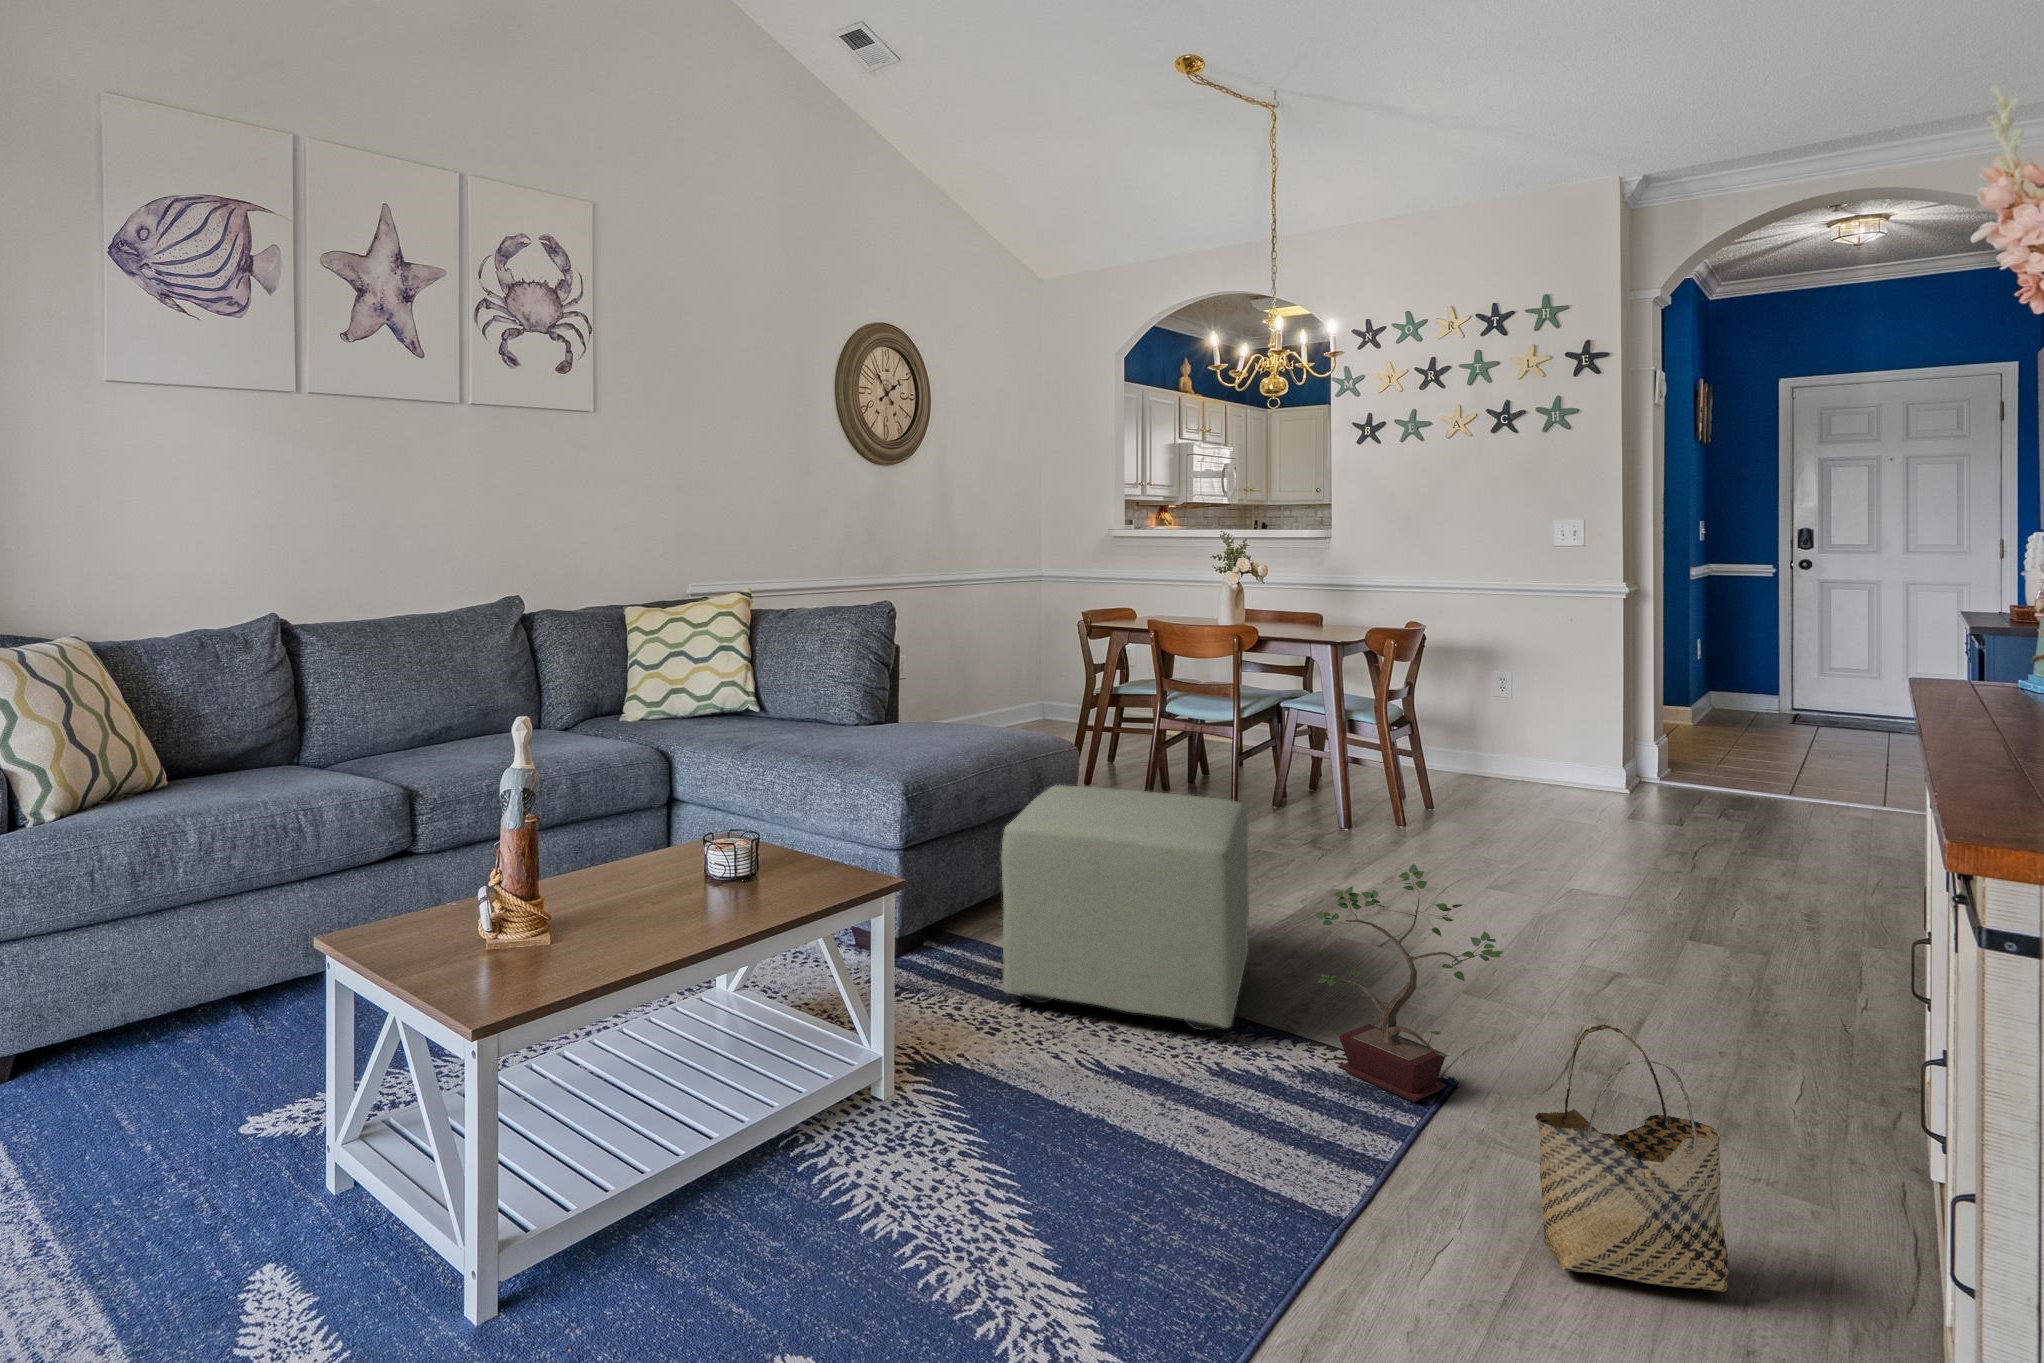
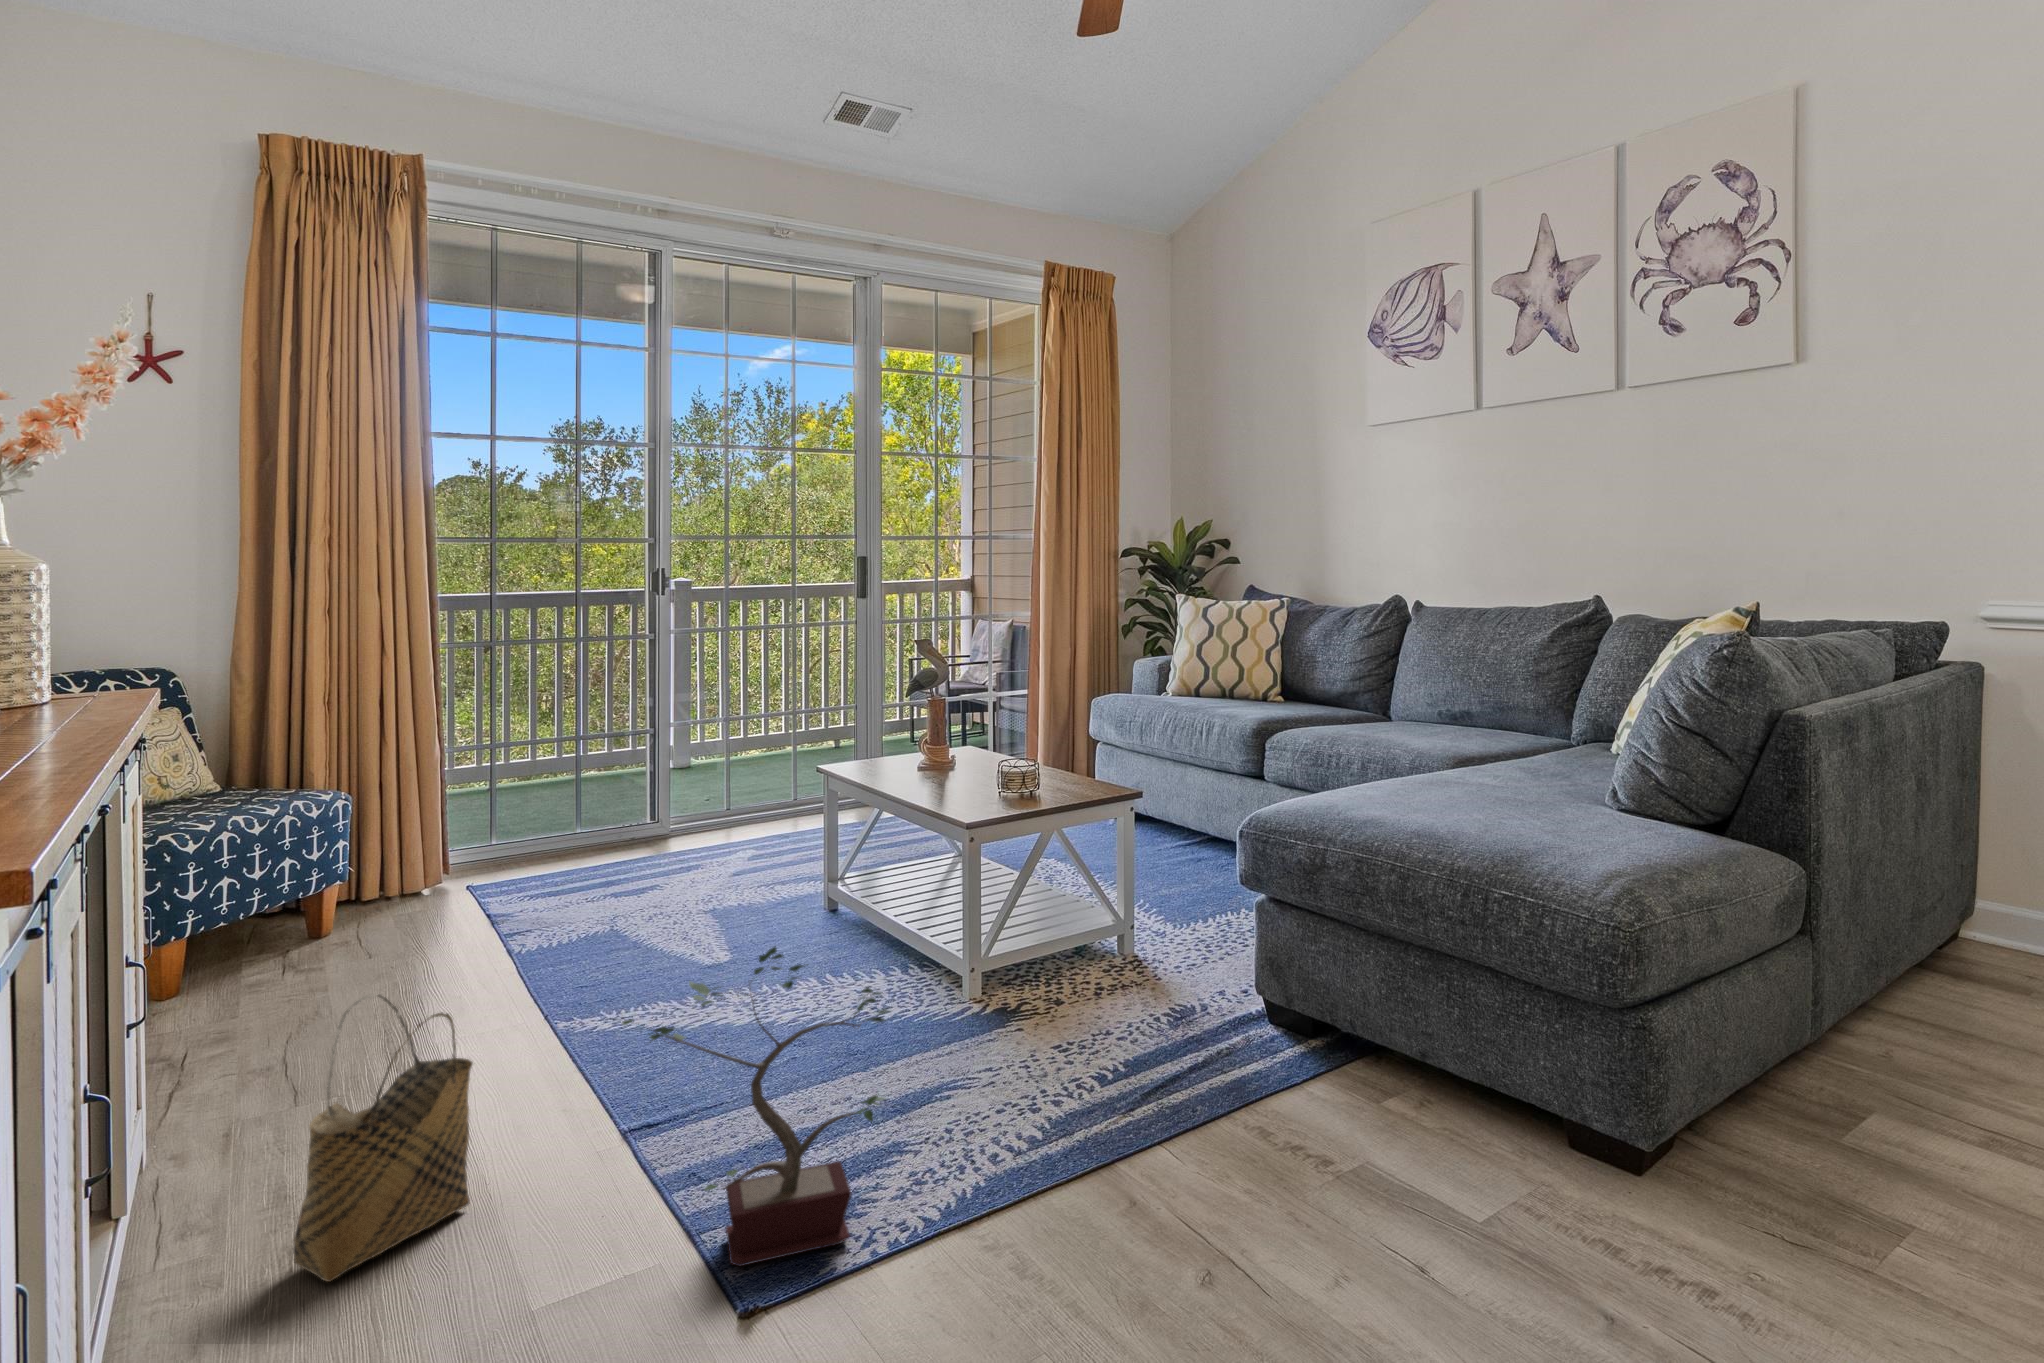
ottoman: present [1001,785,1249,1030] -> none [948,844,1342,1213]

